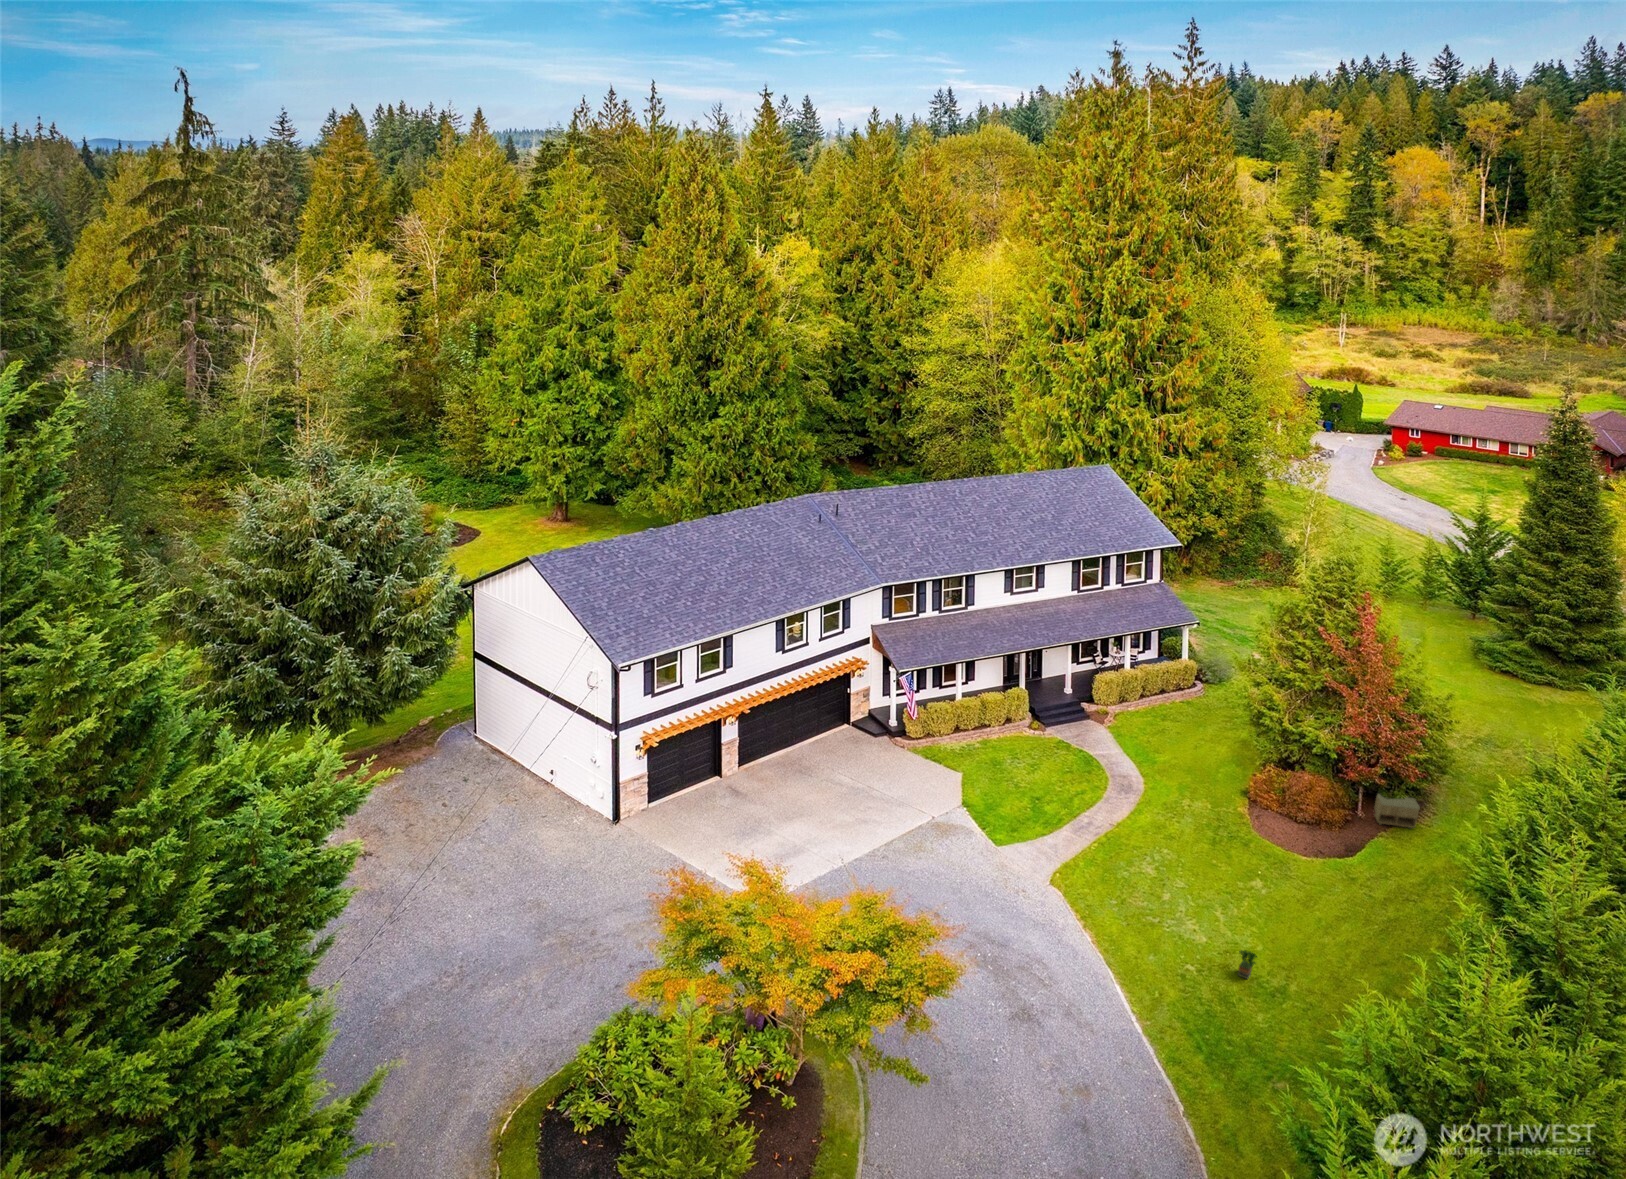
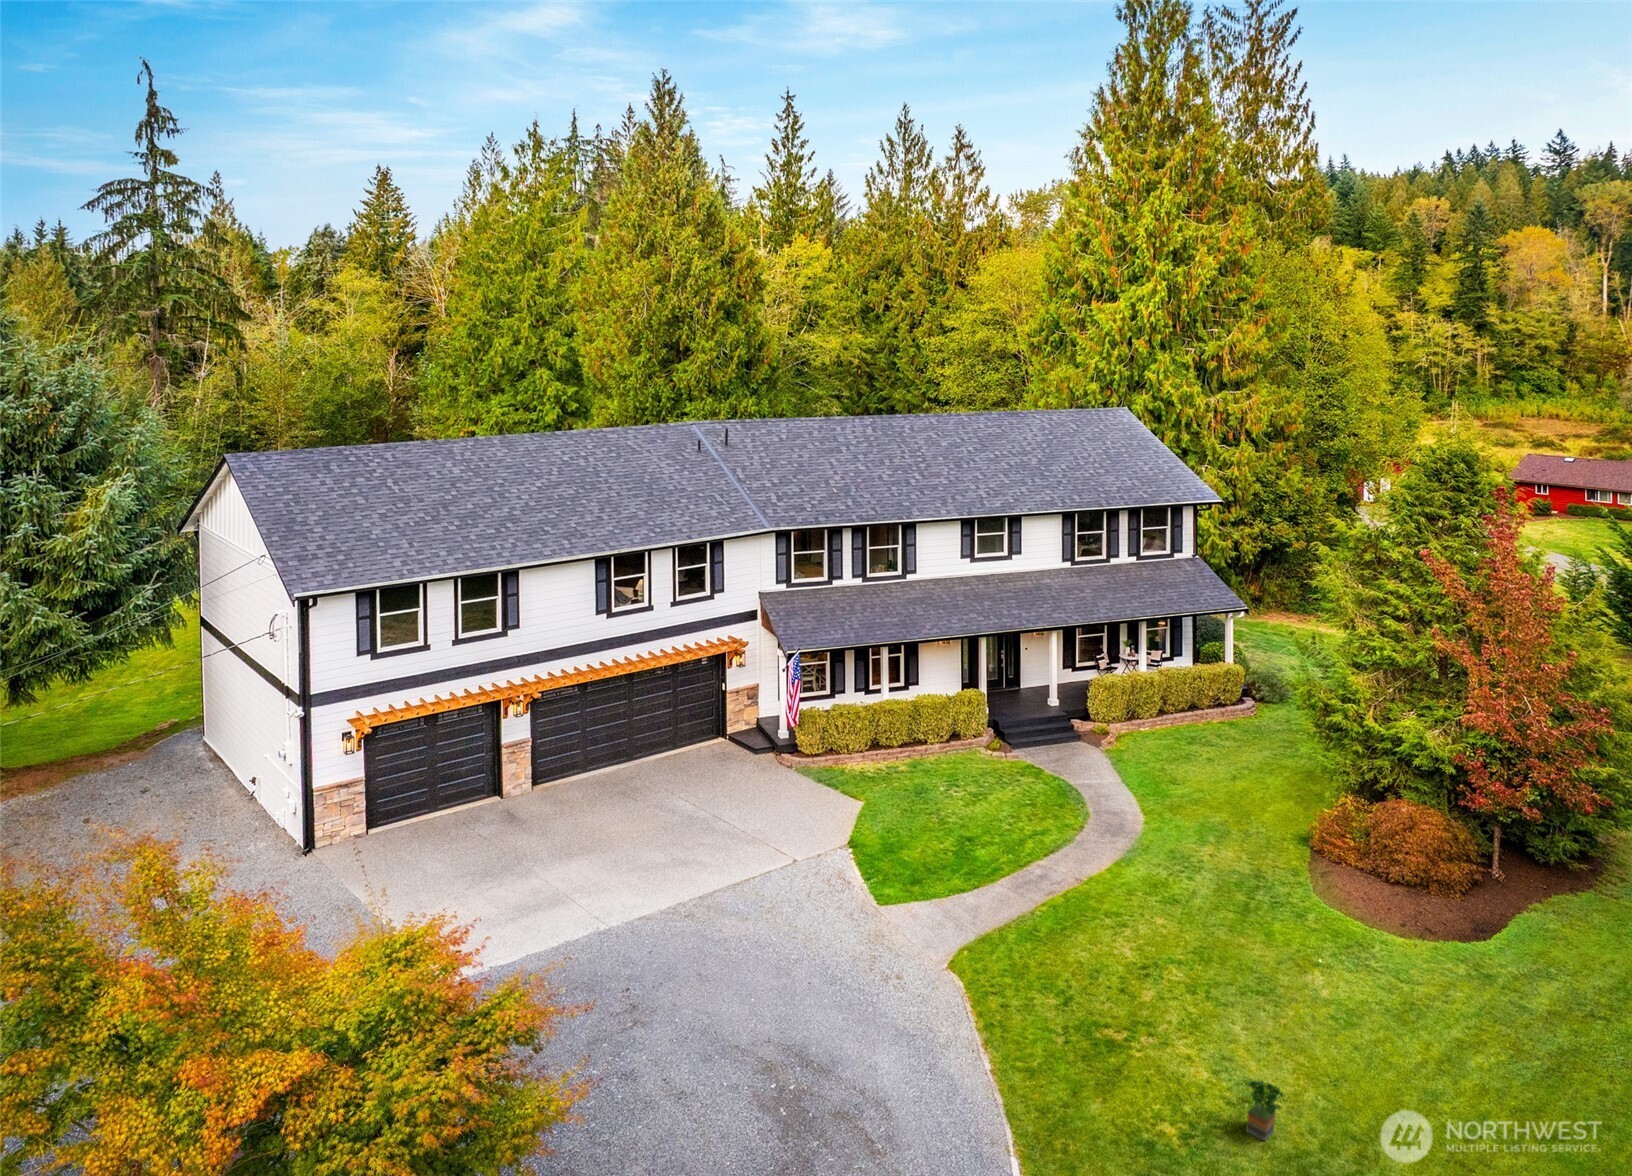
storage bench: present [1374,794,1420,828] -> none [1524,841,1608,902]

